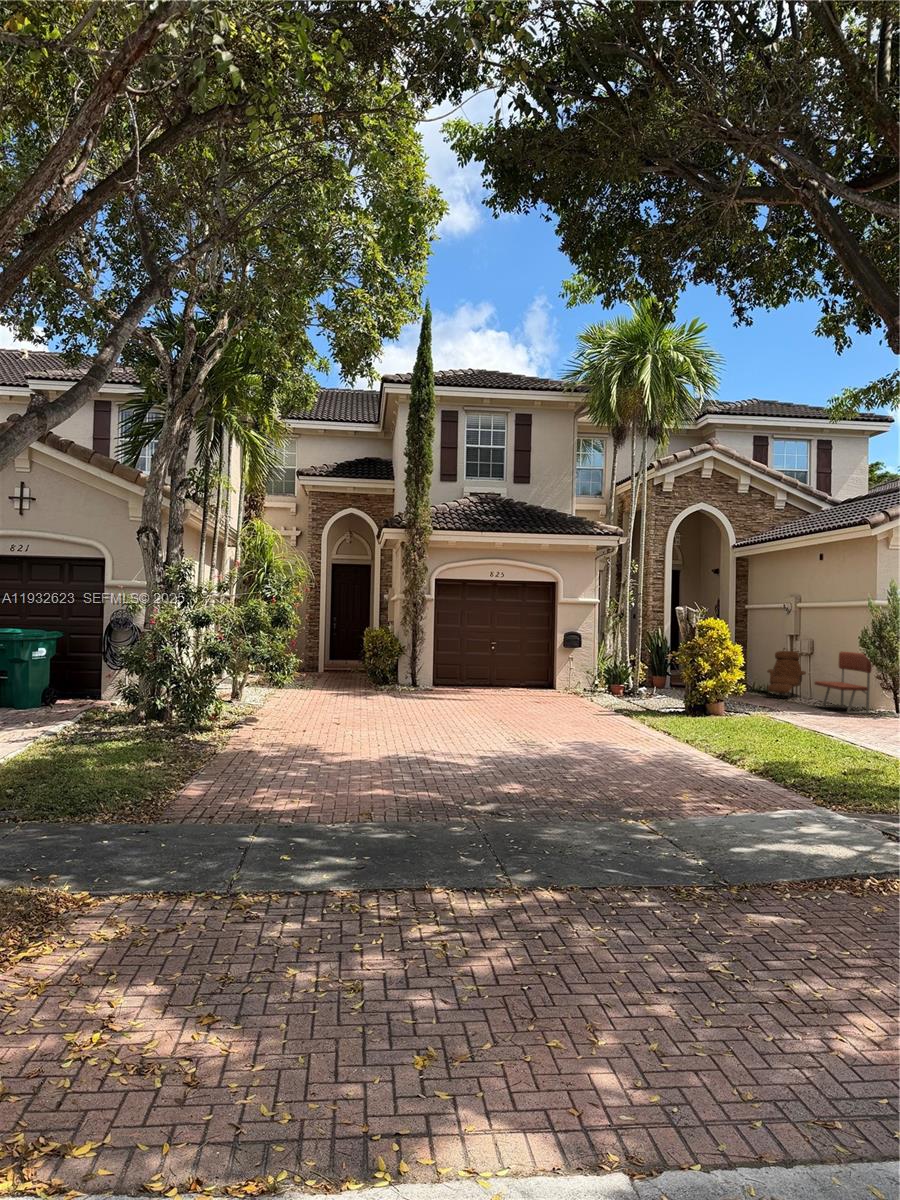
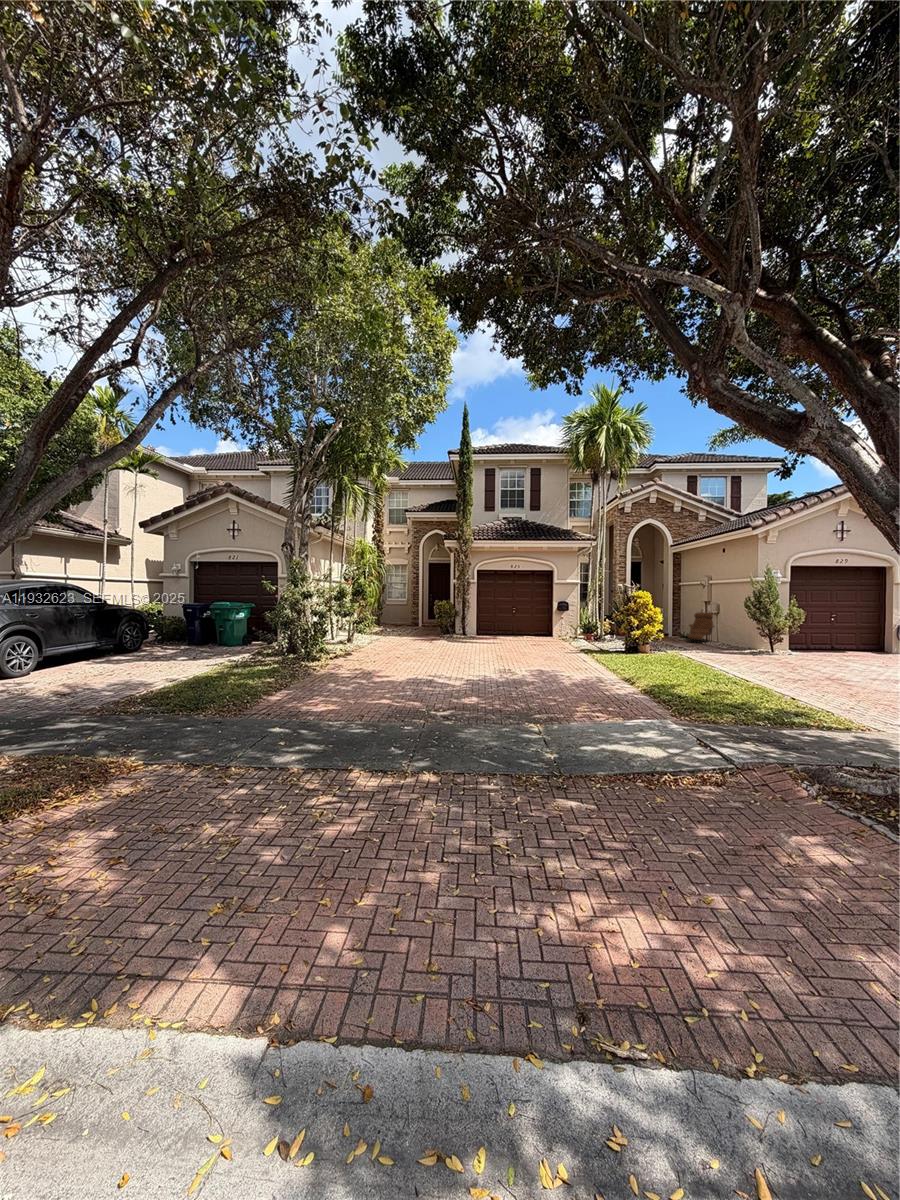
bench: present [815,651,872,714] -> none [716,612,753,653]

